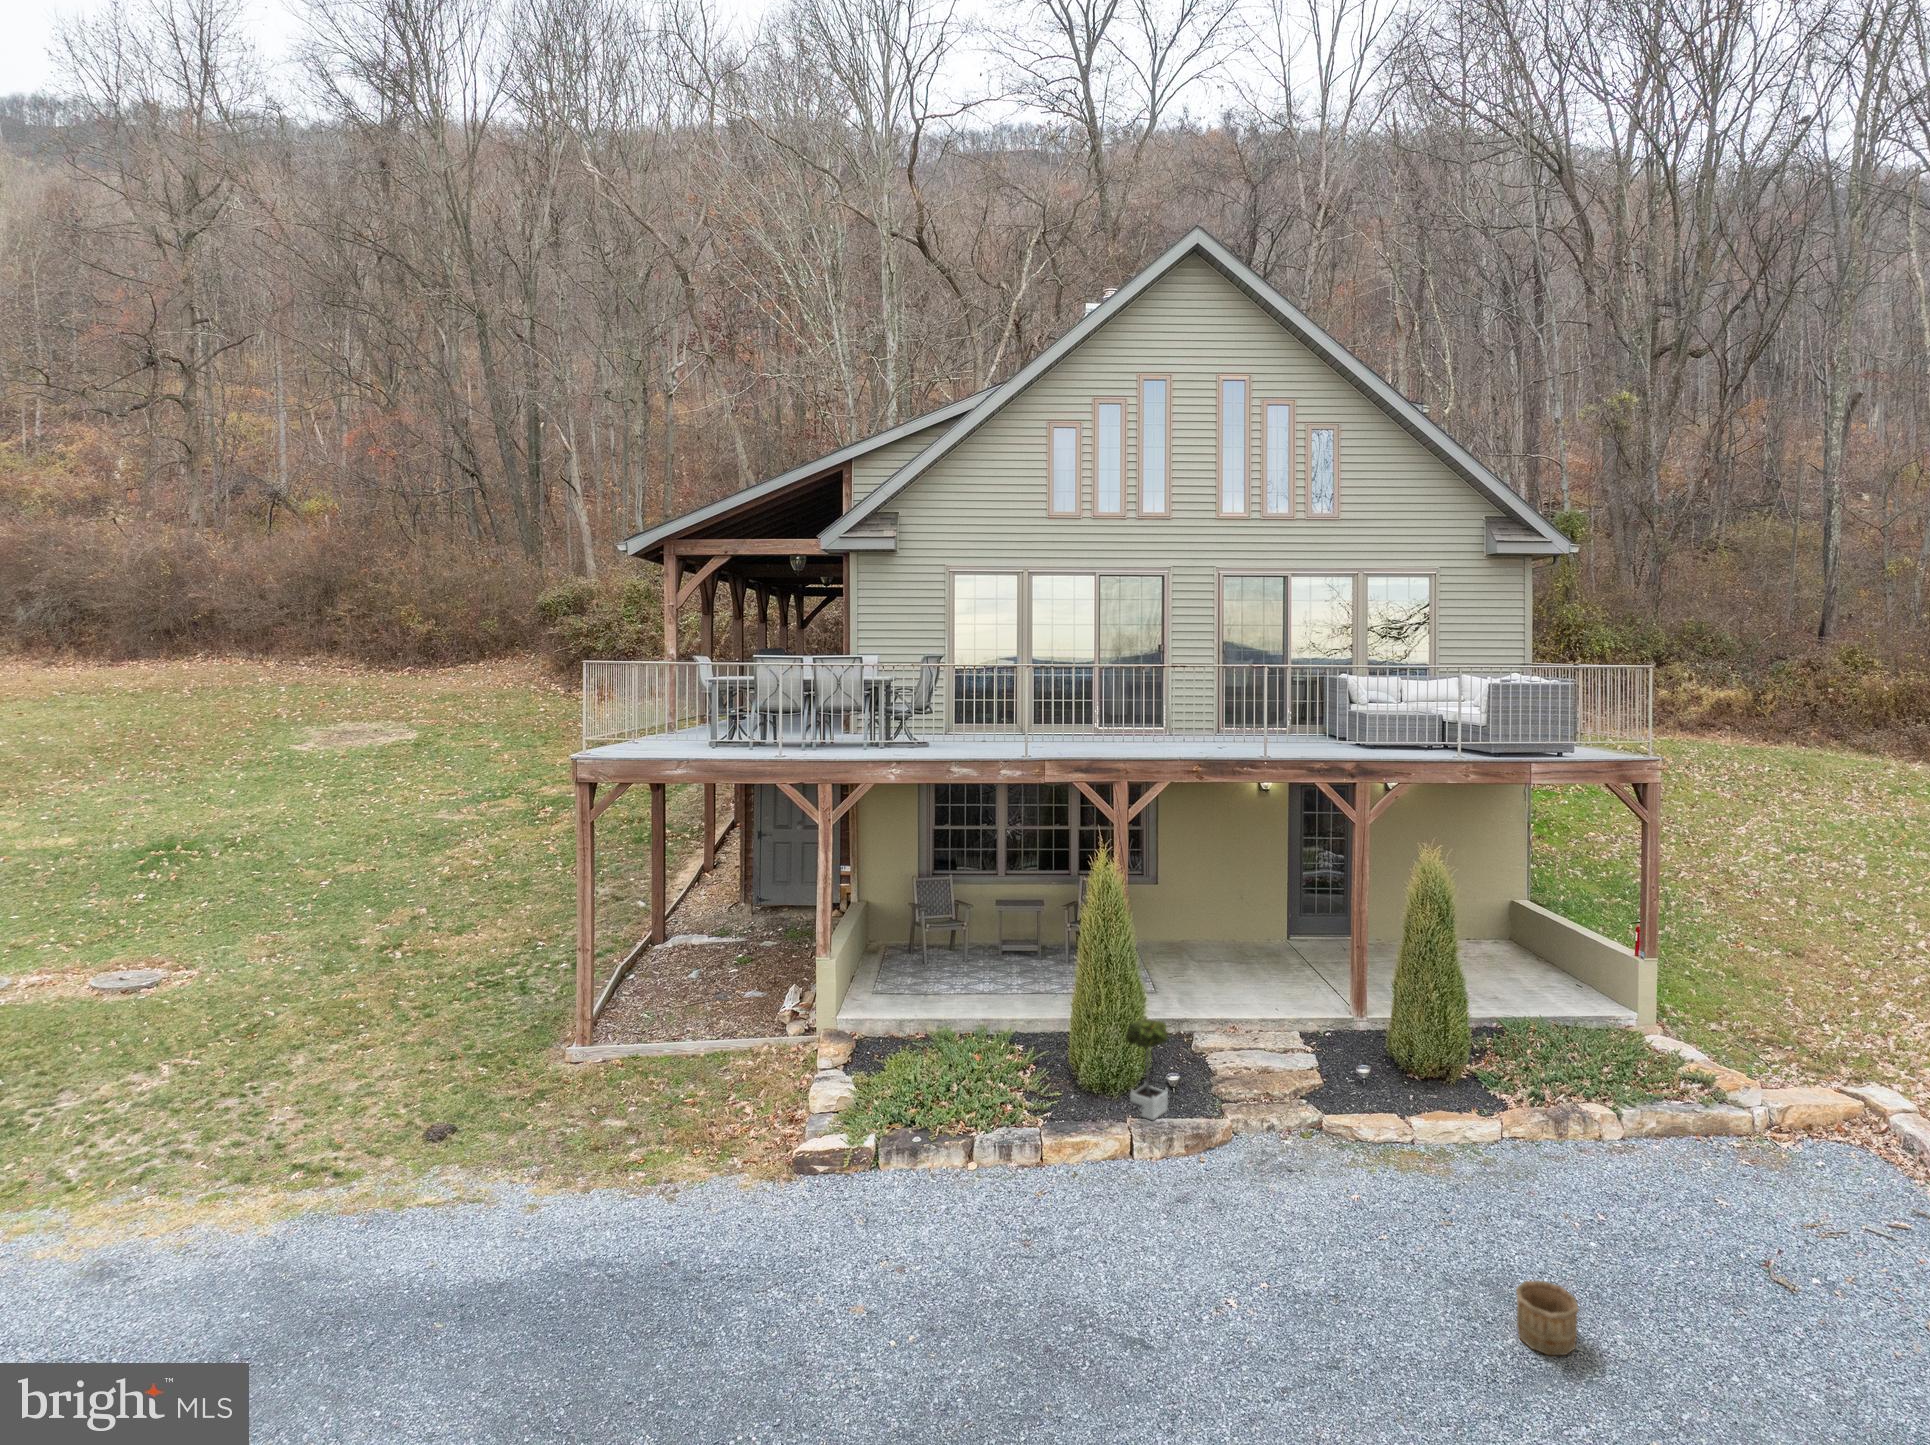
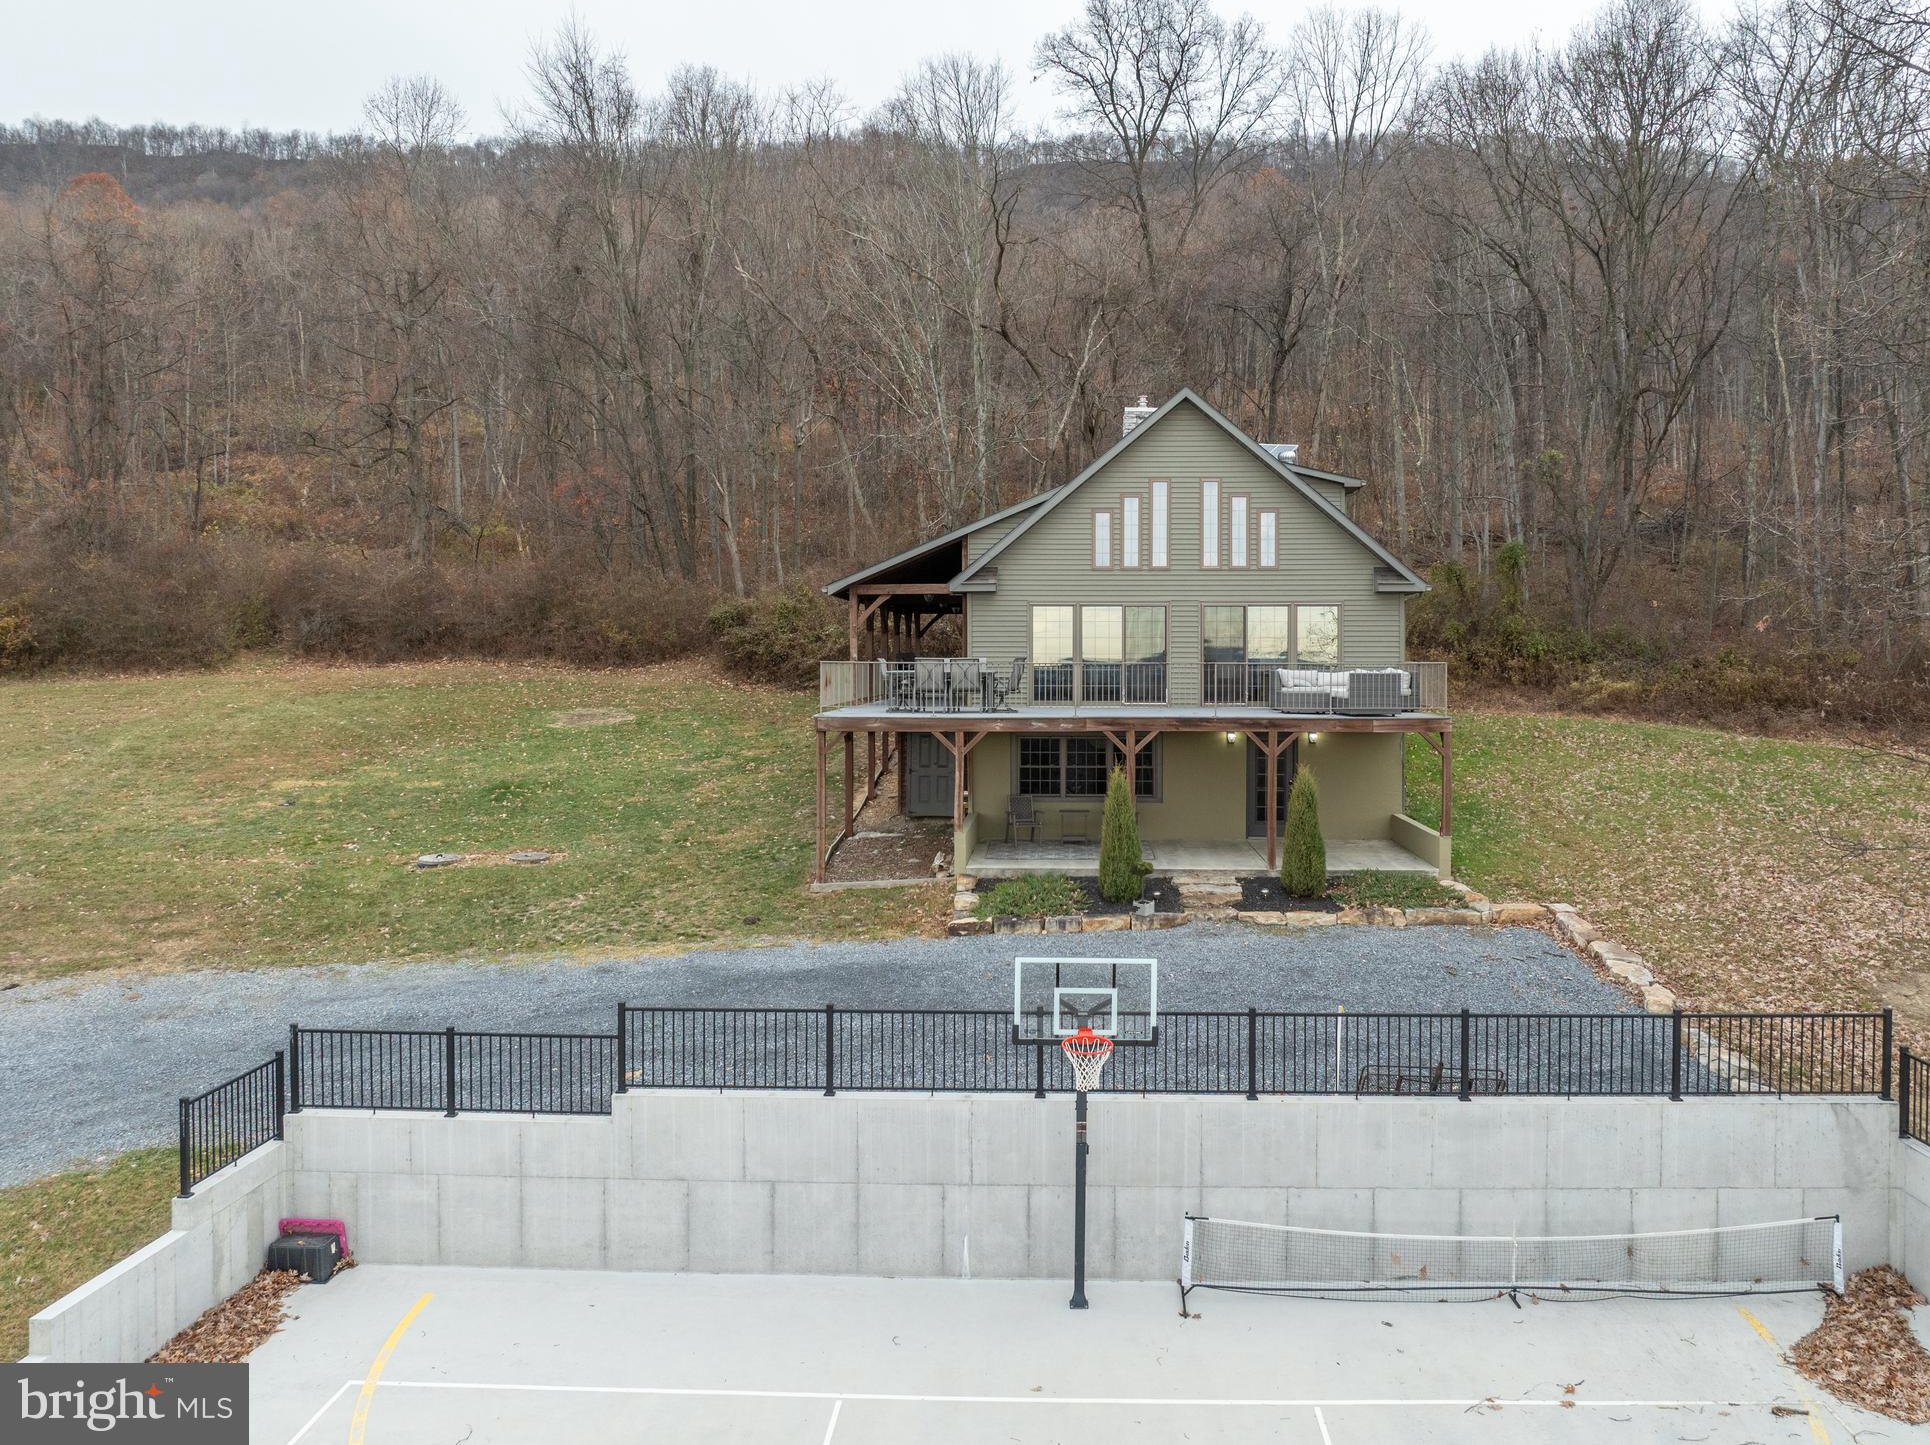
wooden bucket: present [1516,1281,1579,1356] -> none [1305,961,1333,989]

